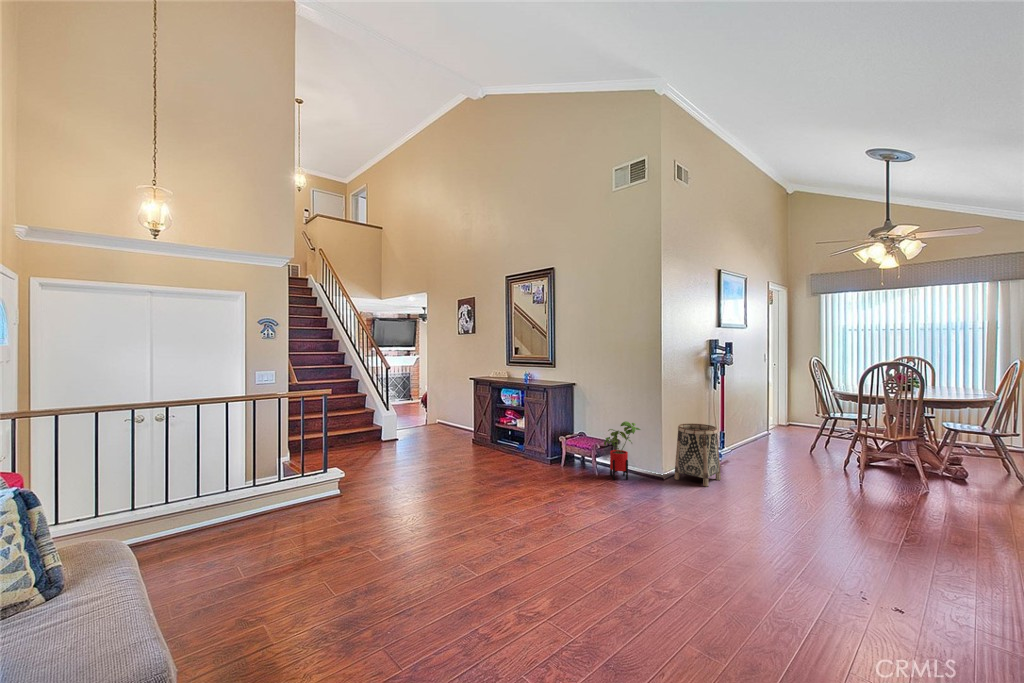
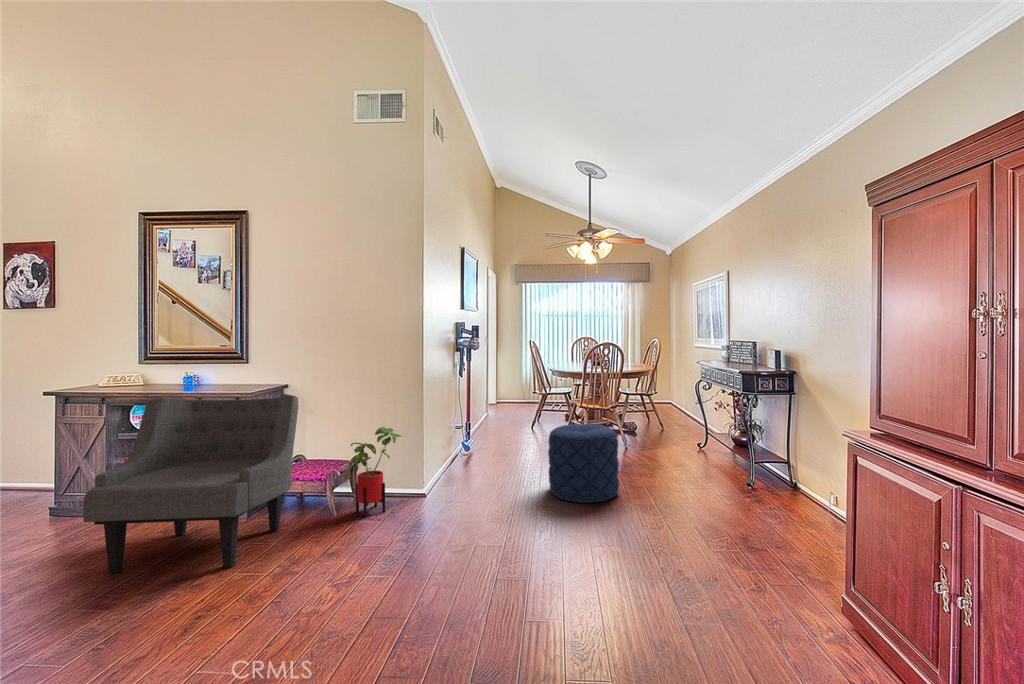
armchair: none [482,388,575,485] -> present [83,394,299,573]
basket: present [674,423,721,487] -> none [442,419,490,494]
pouf: none [765,444,841,518] -> present [548,424,619,503]

